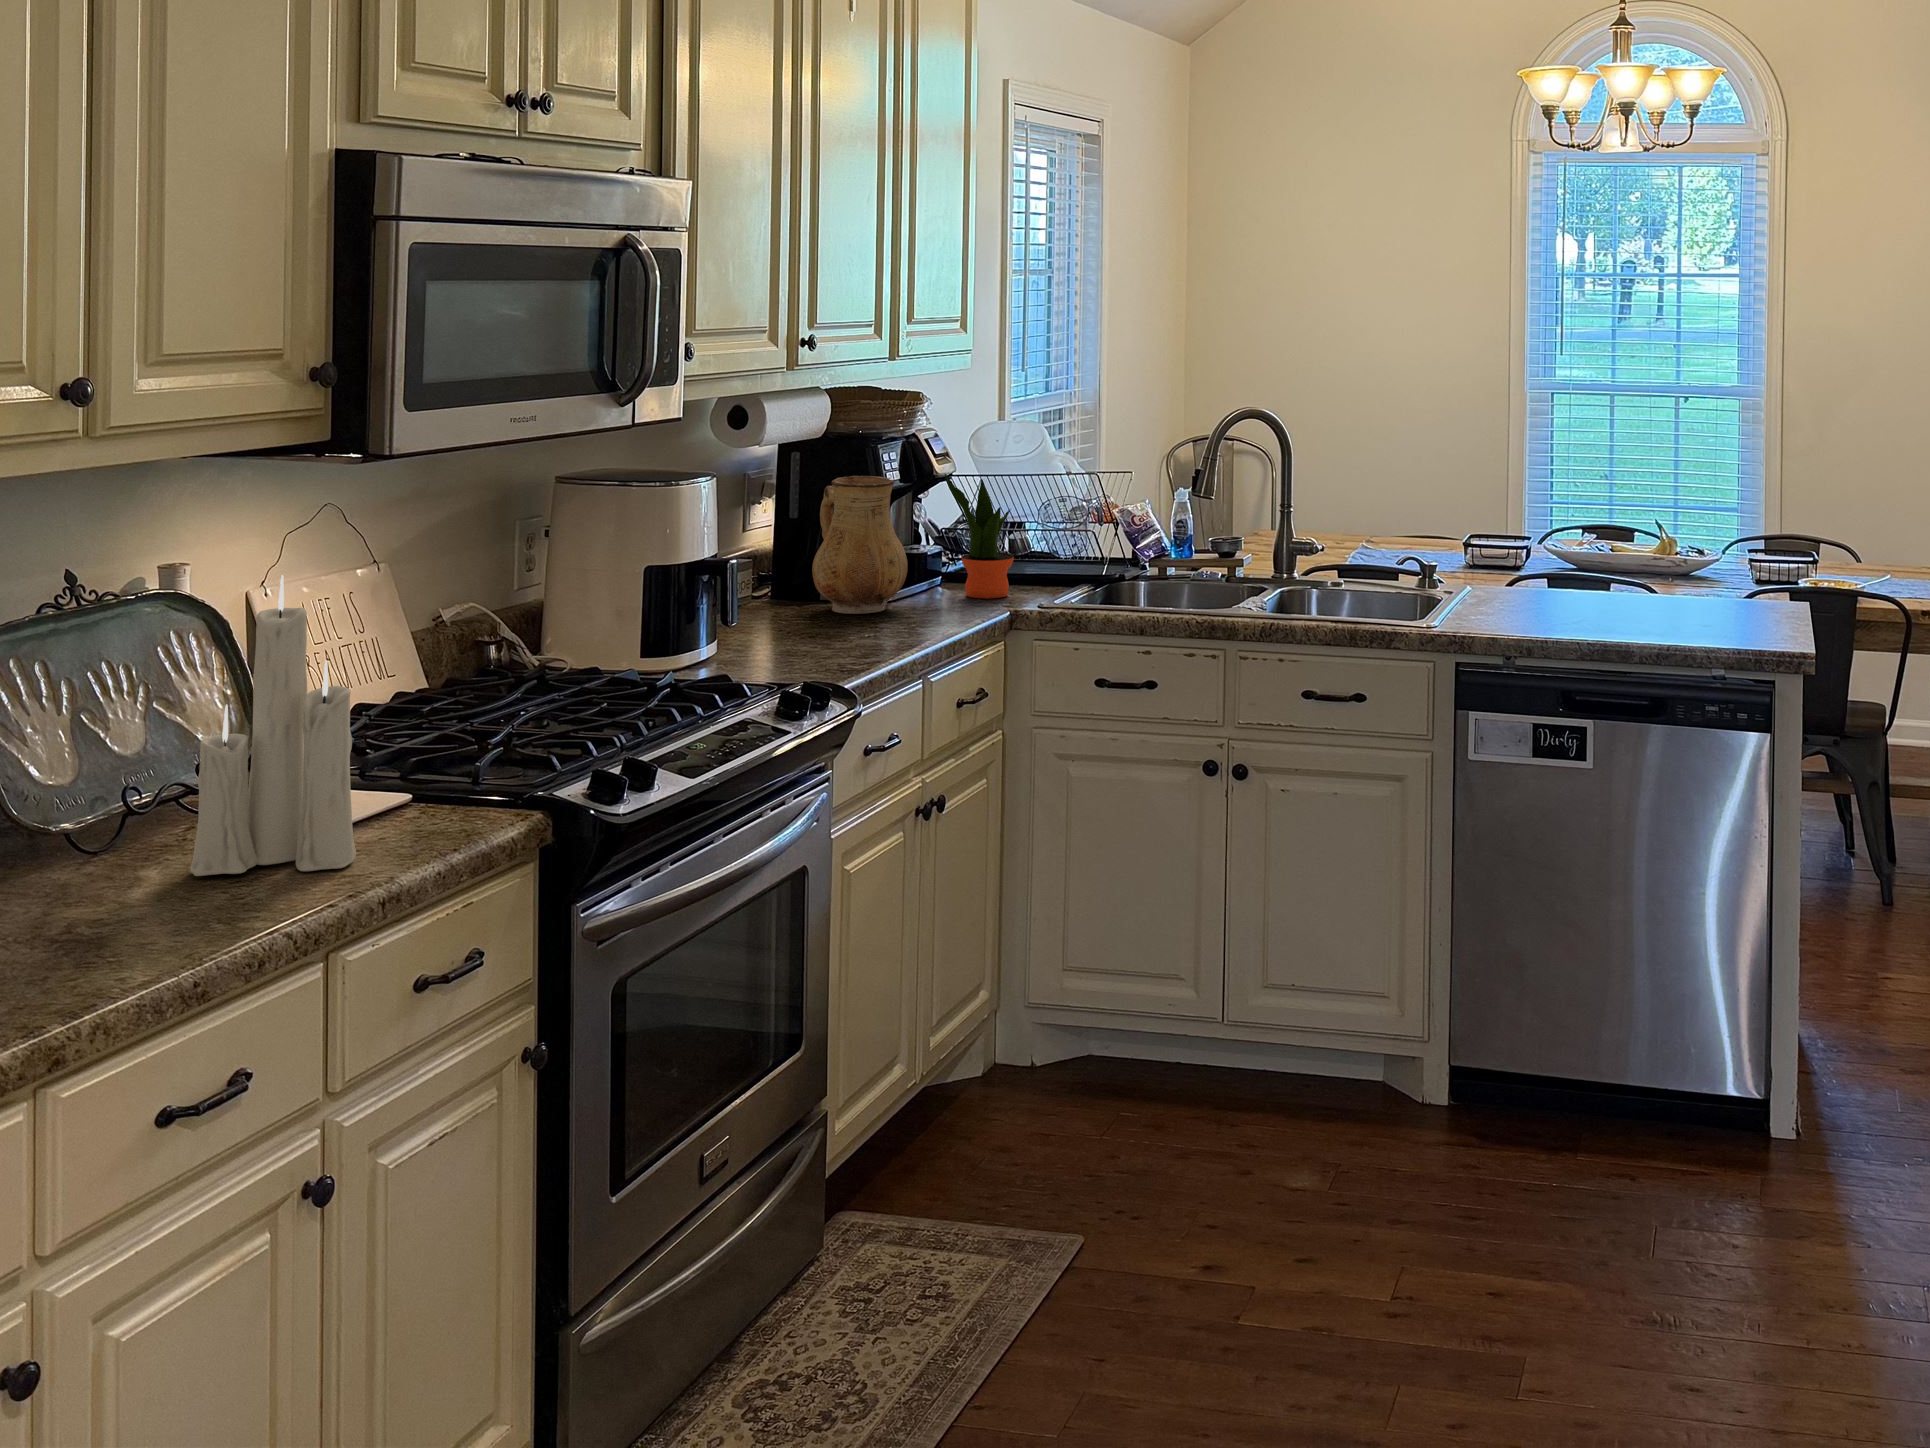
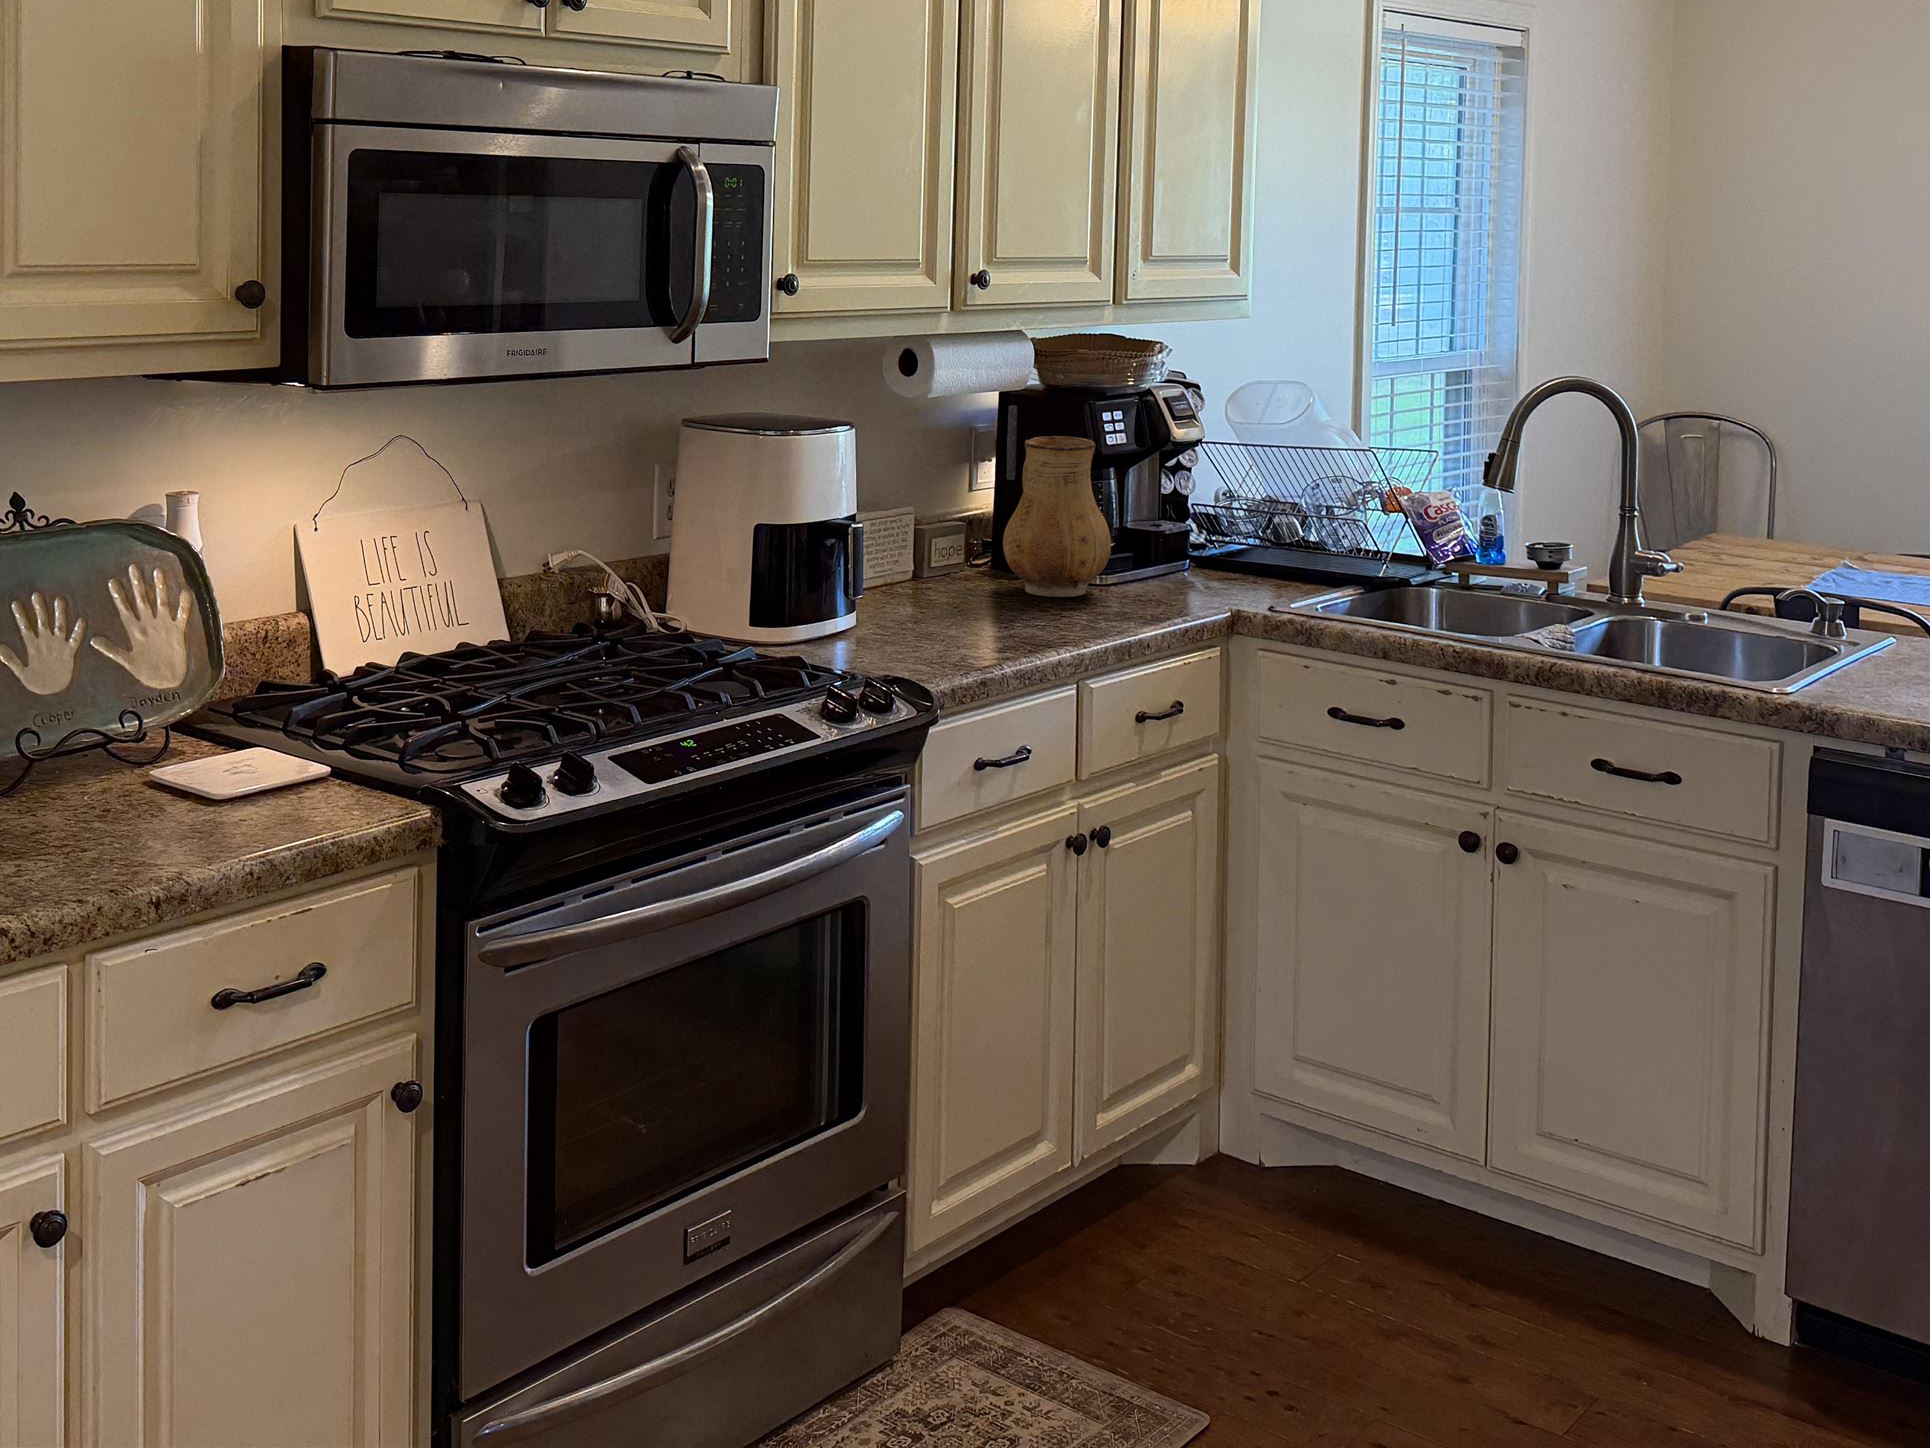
potted plant: present [945,474,1014,598] -> none [1167,438,1252,593]
candle: present [190,575,356,876] -> none [30,493,188,847]

